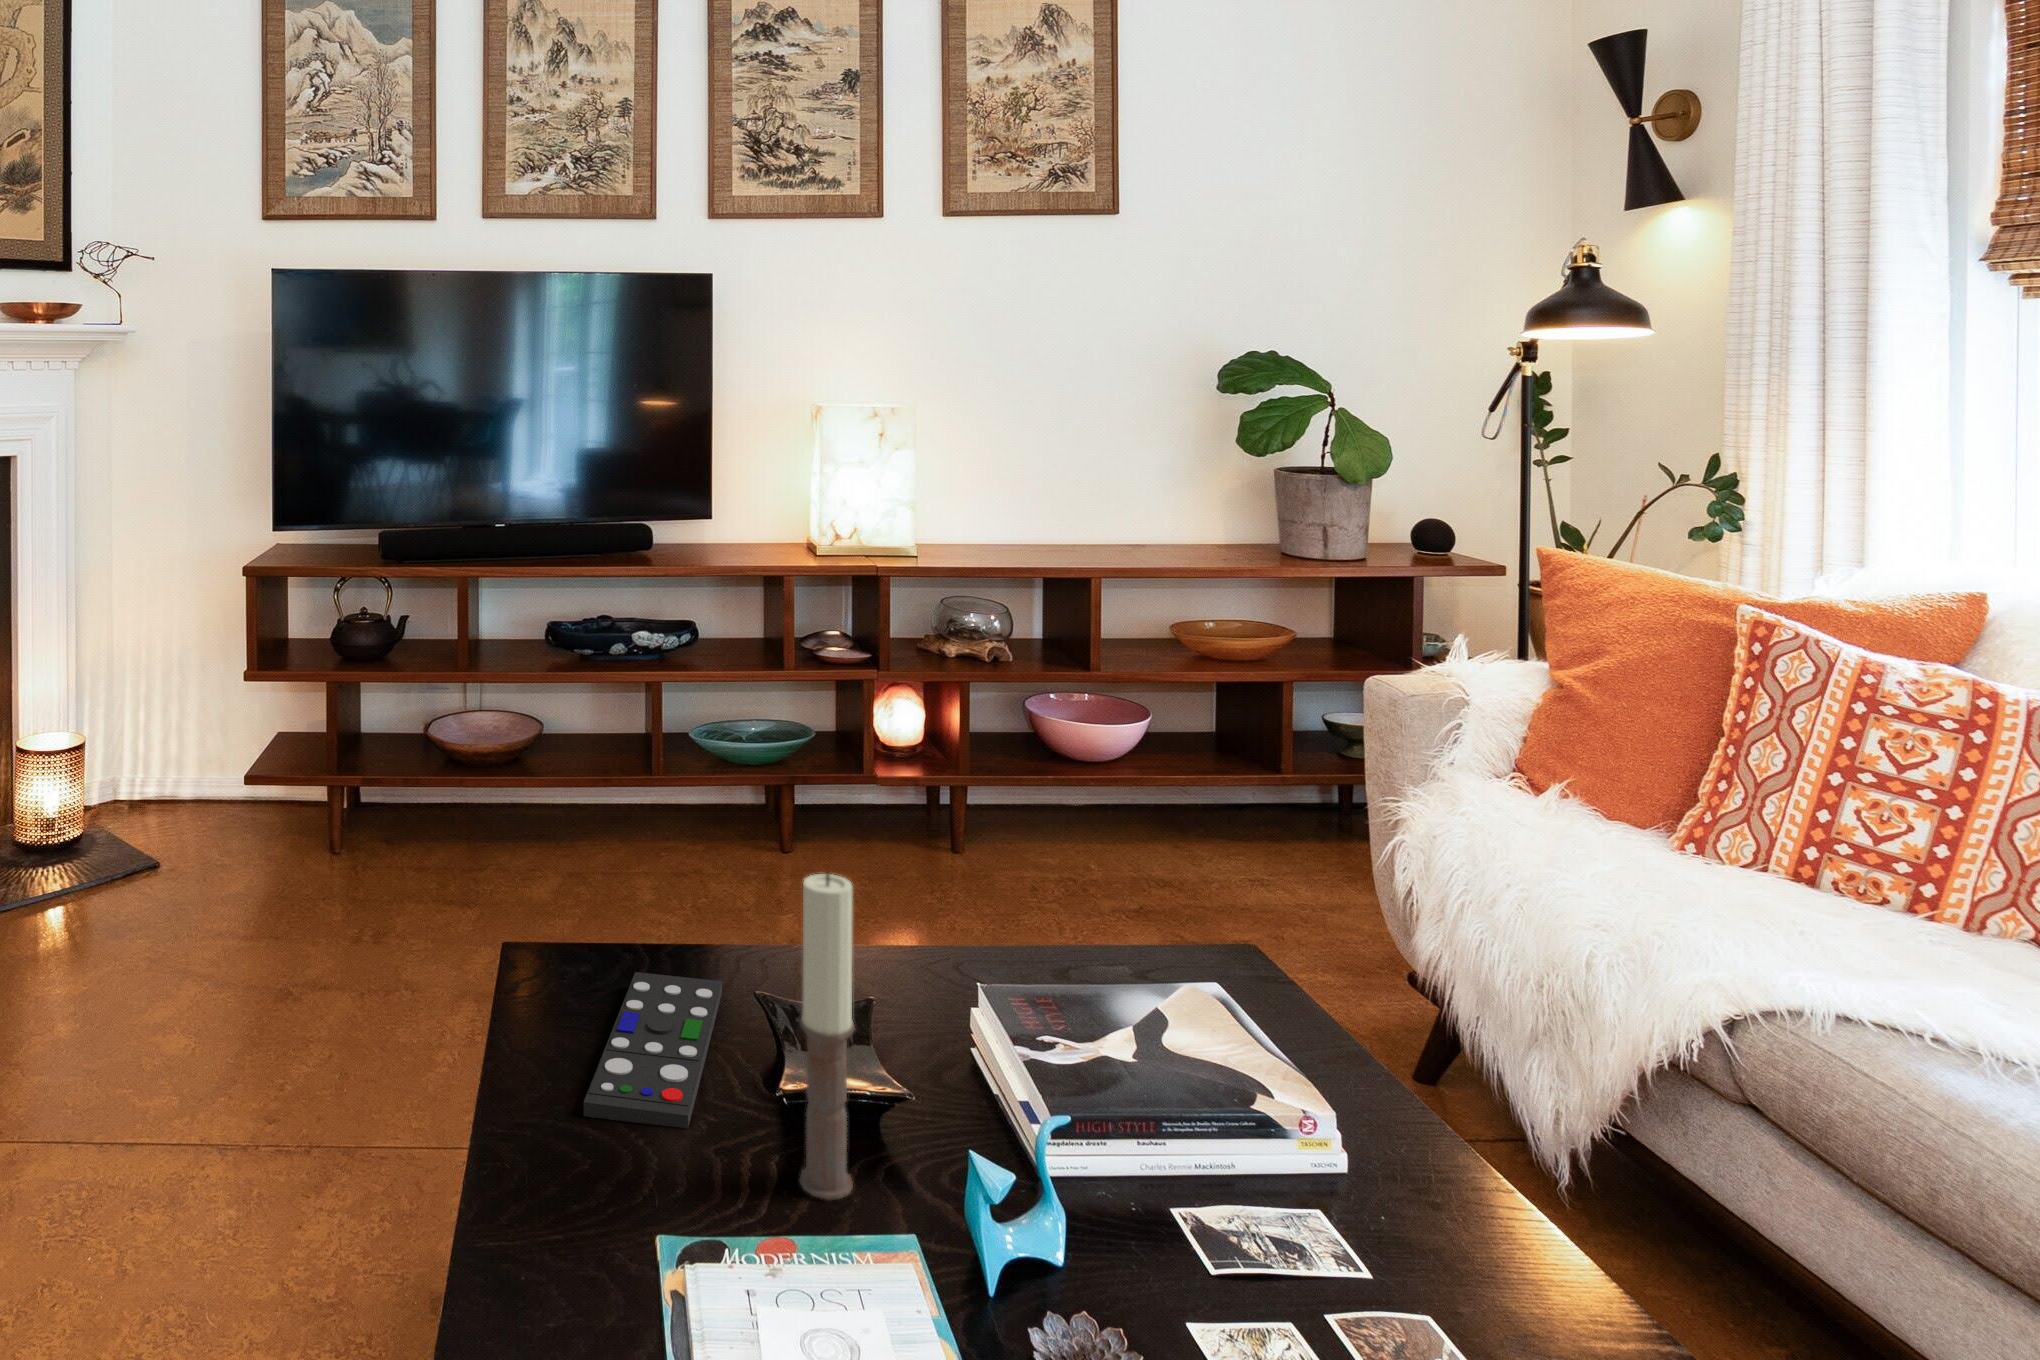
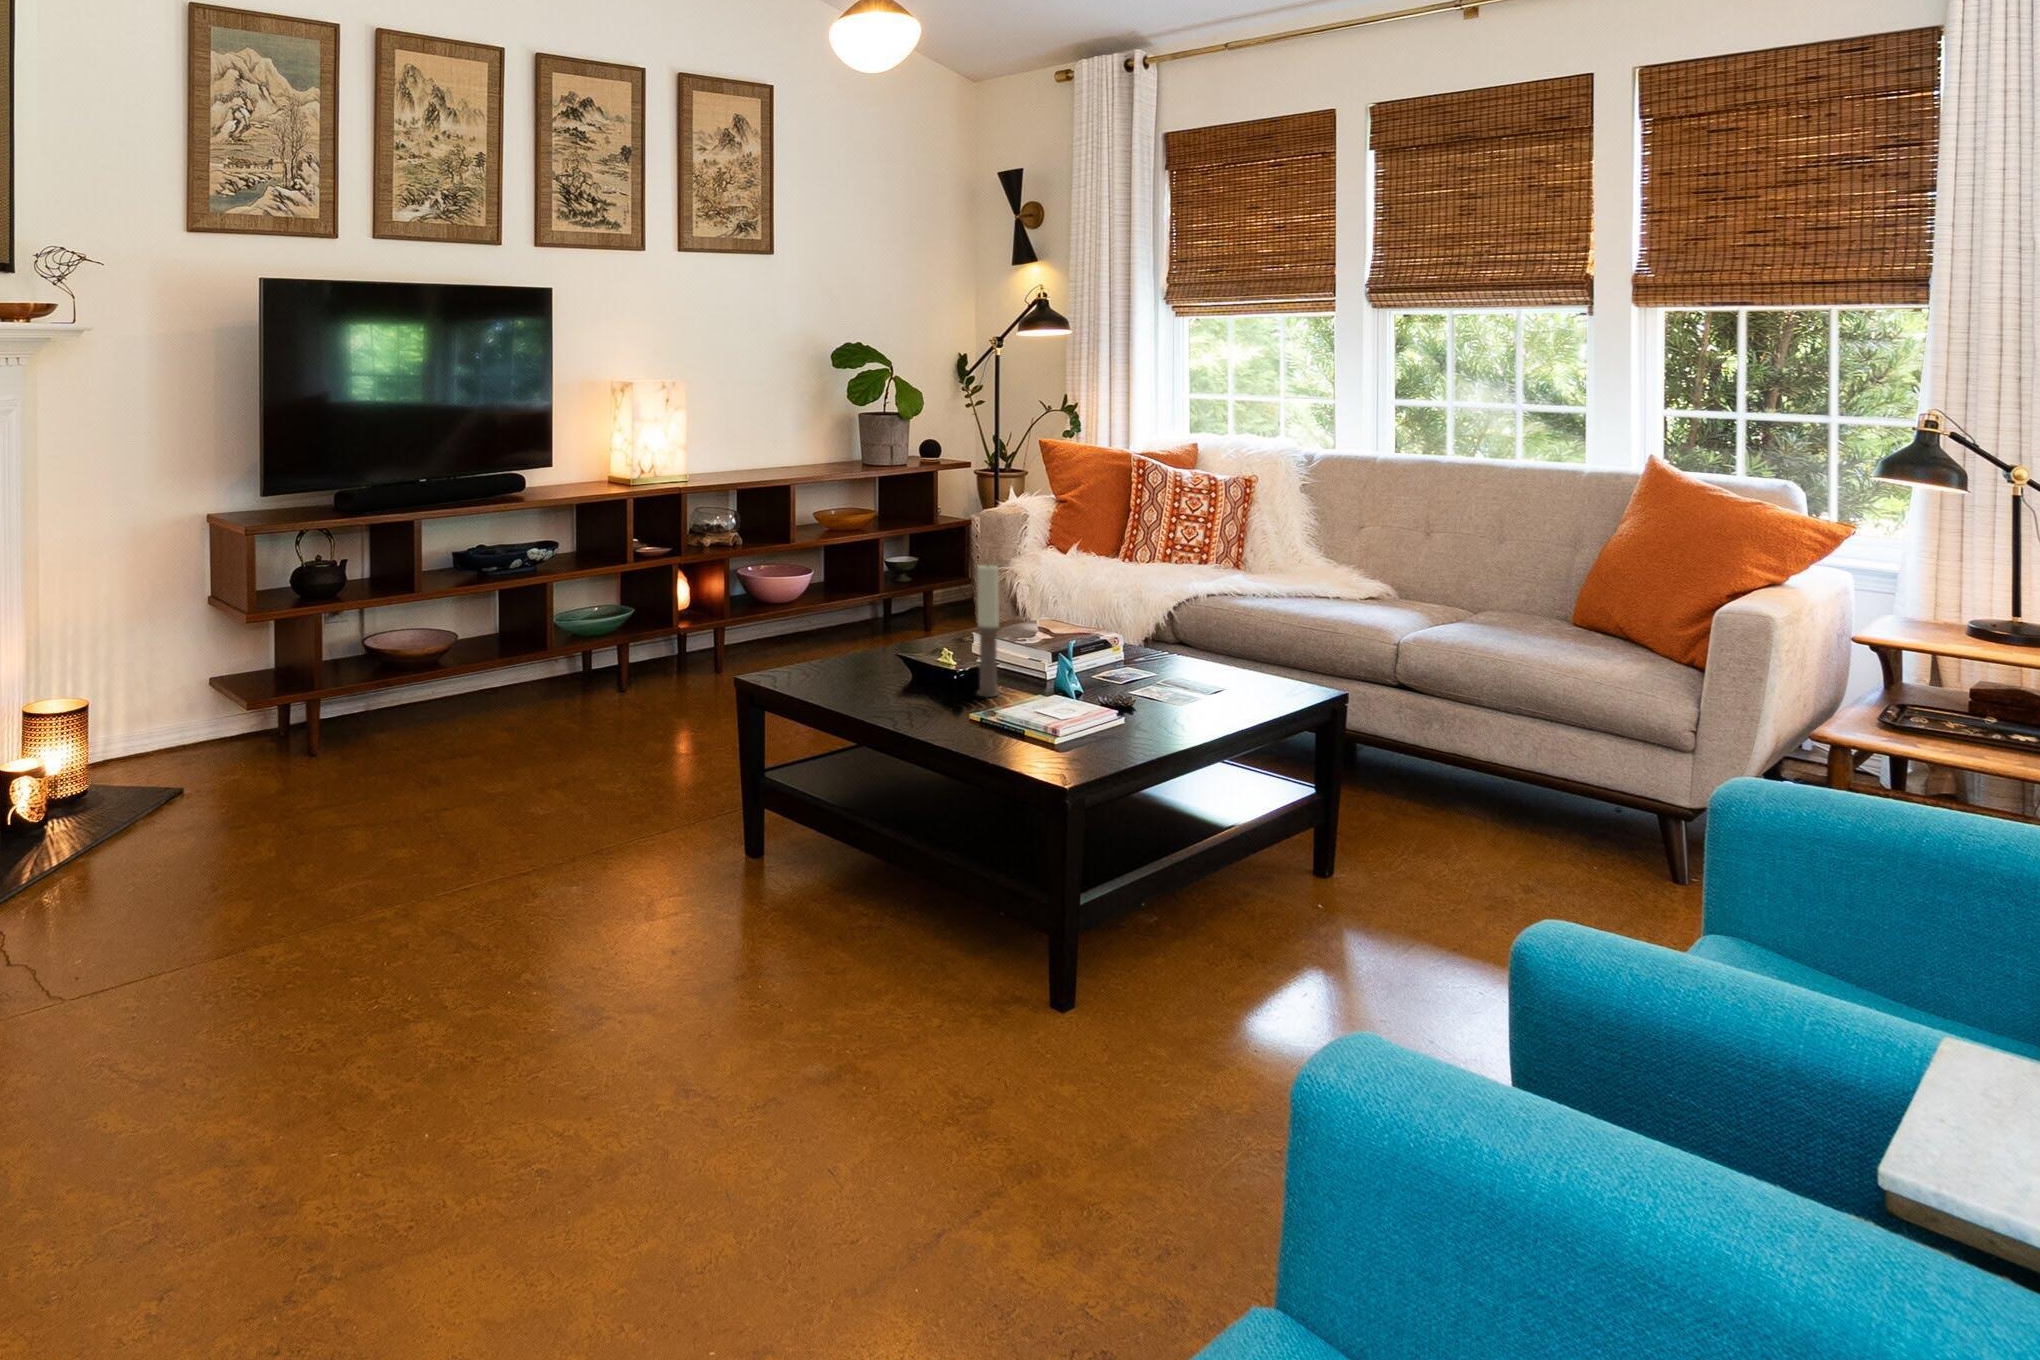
remote control: present [584,972,722,1128] -> none [812,665,918,704]

